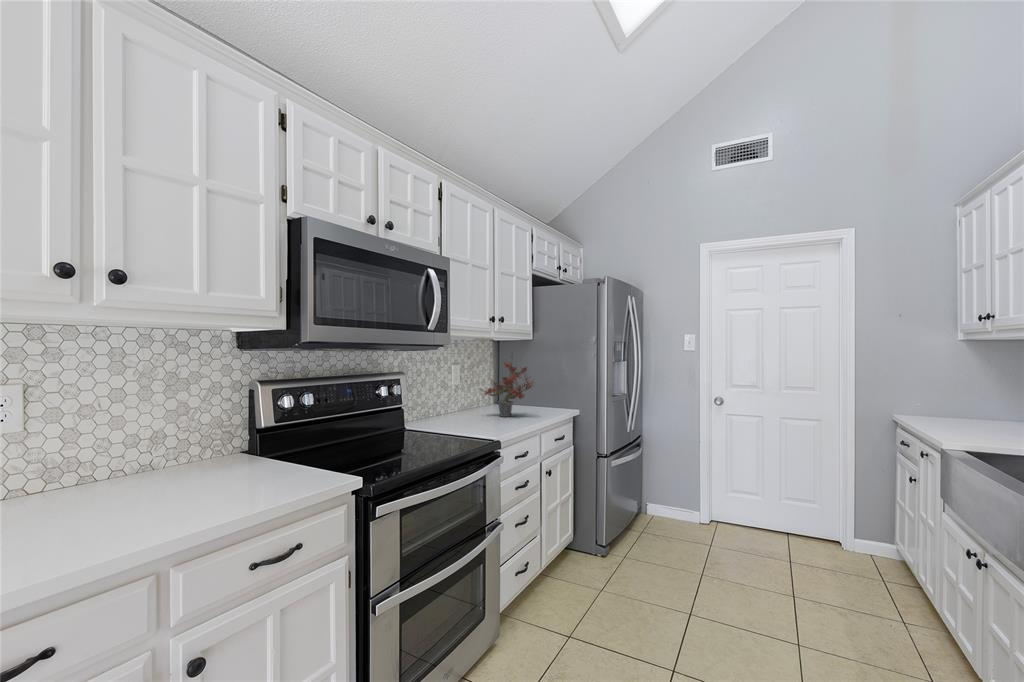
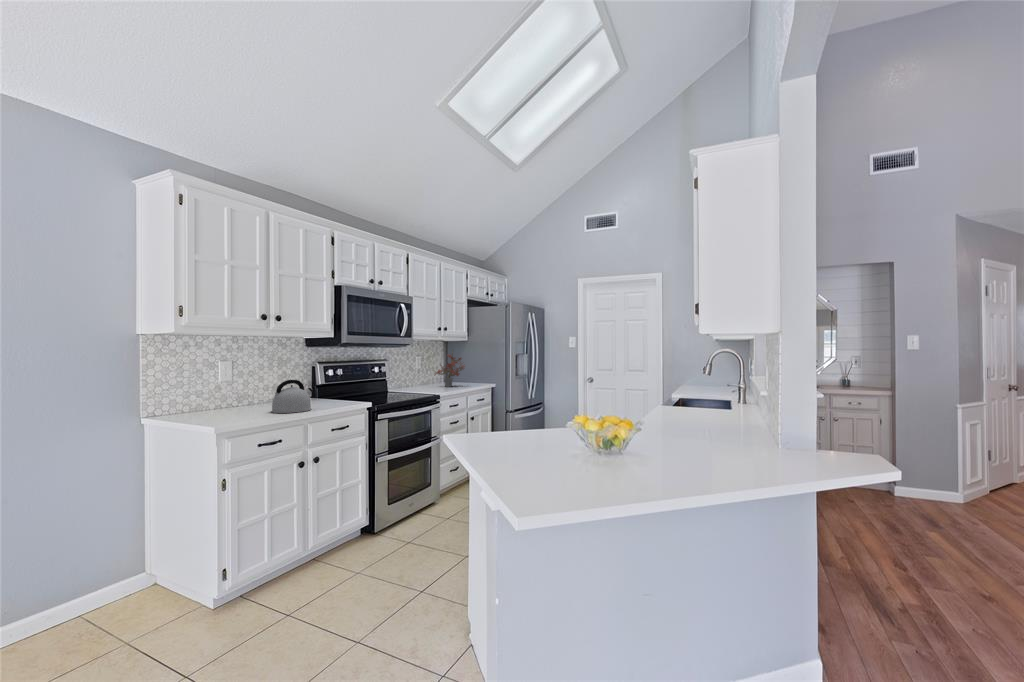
kettle: none [82,434,211,534] -> present [272,380,313,413]

